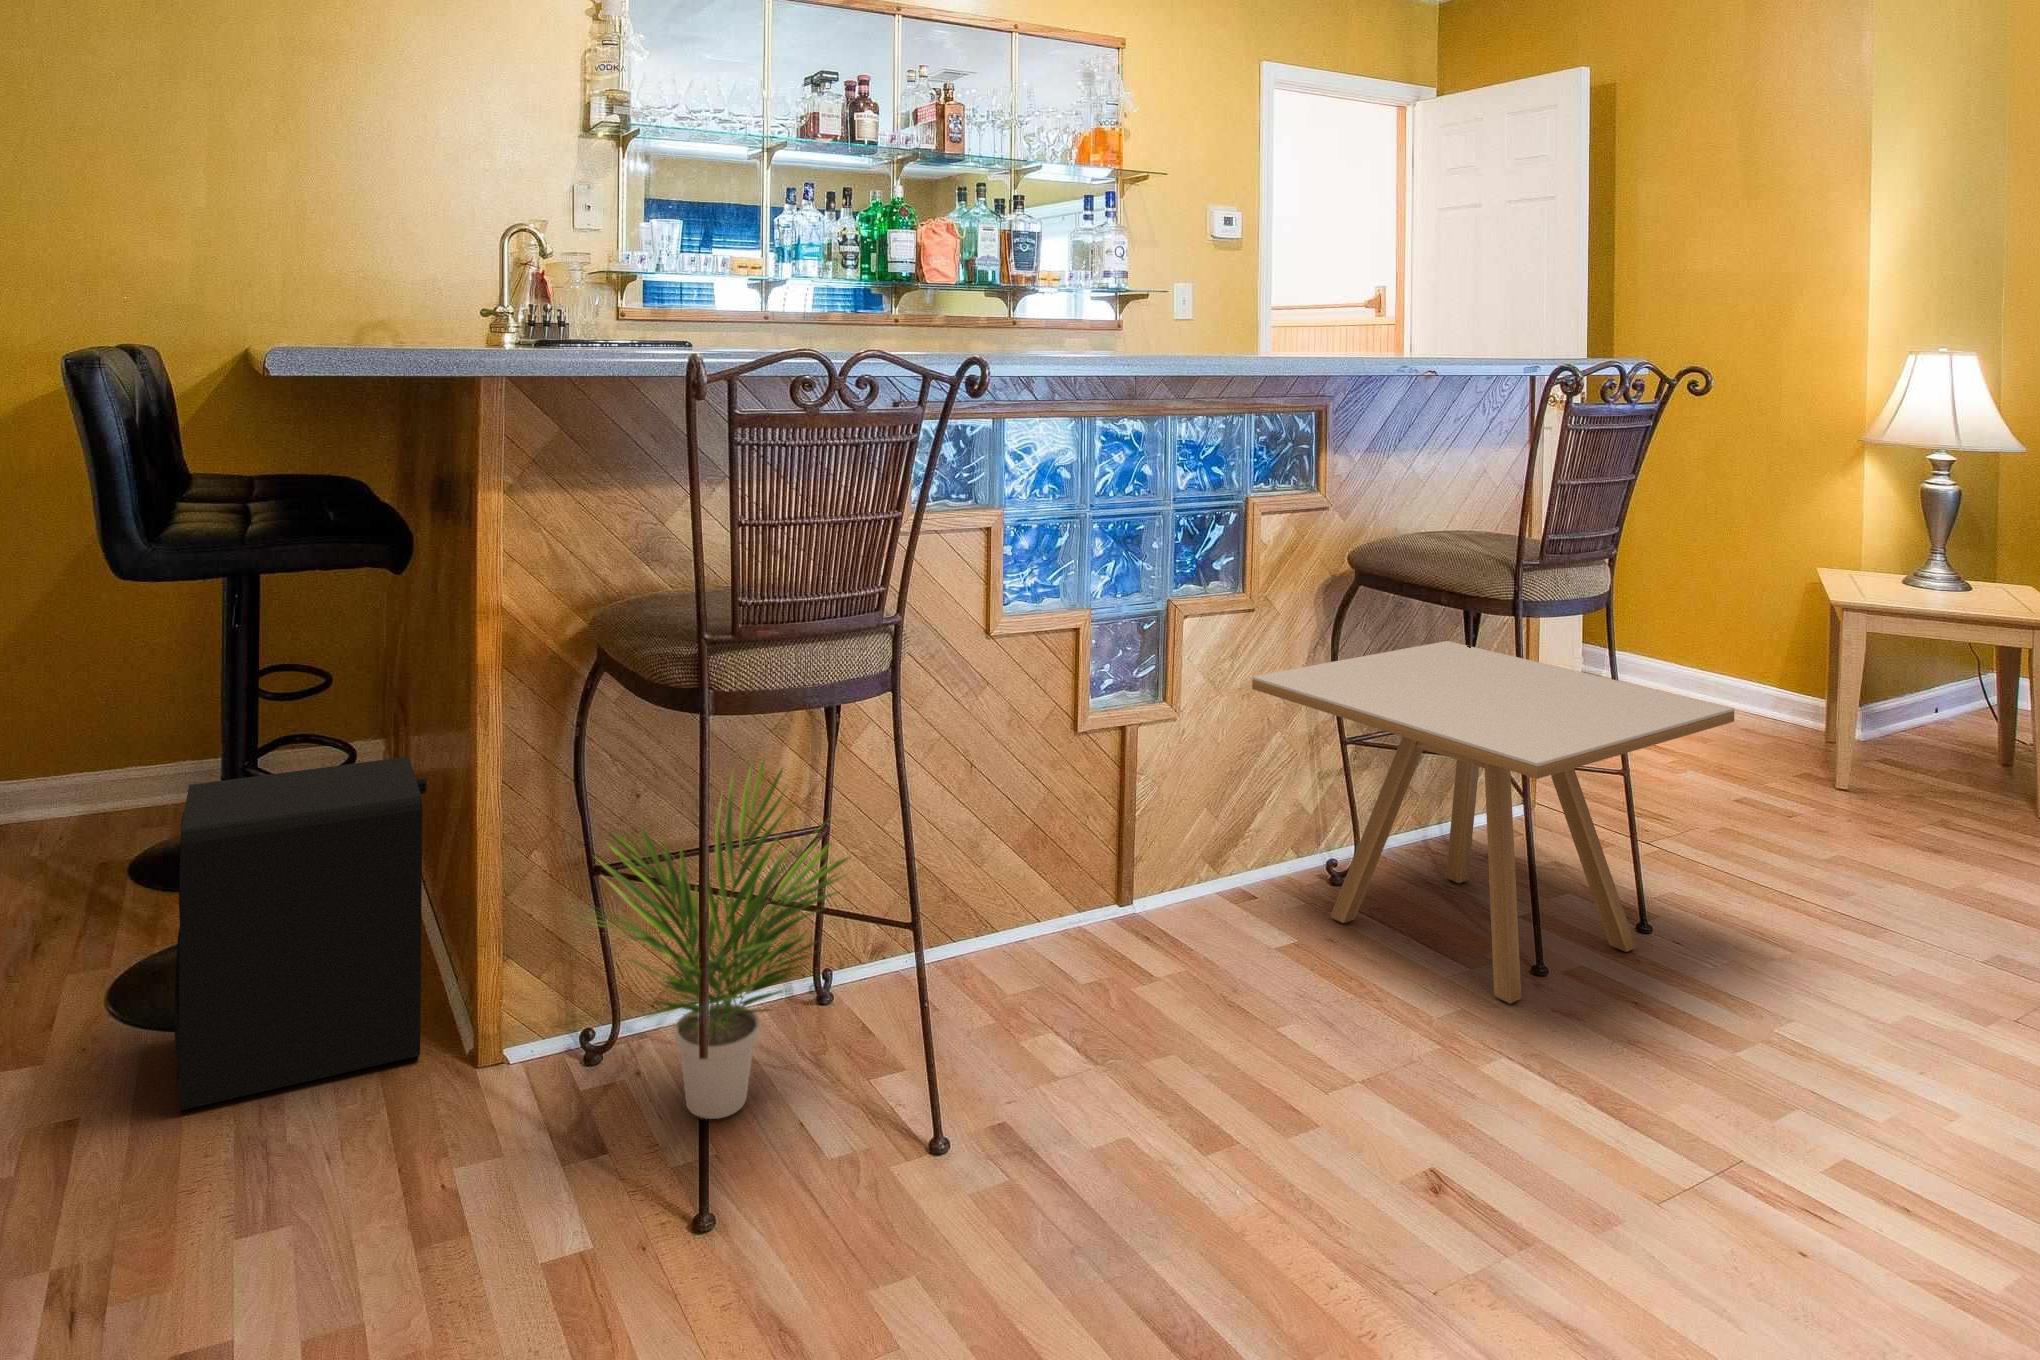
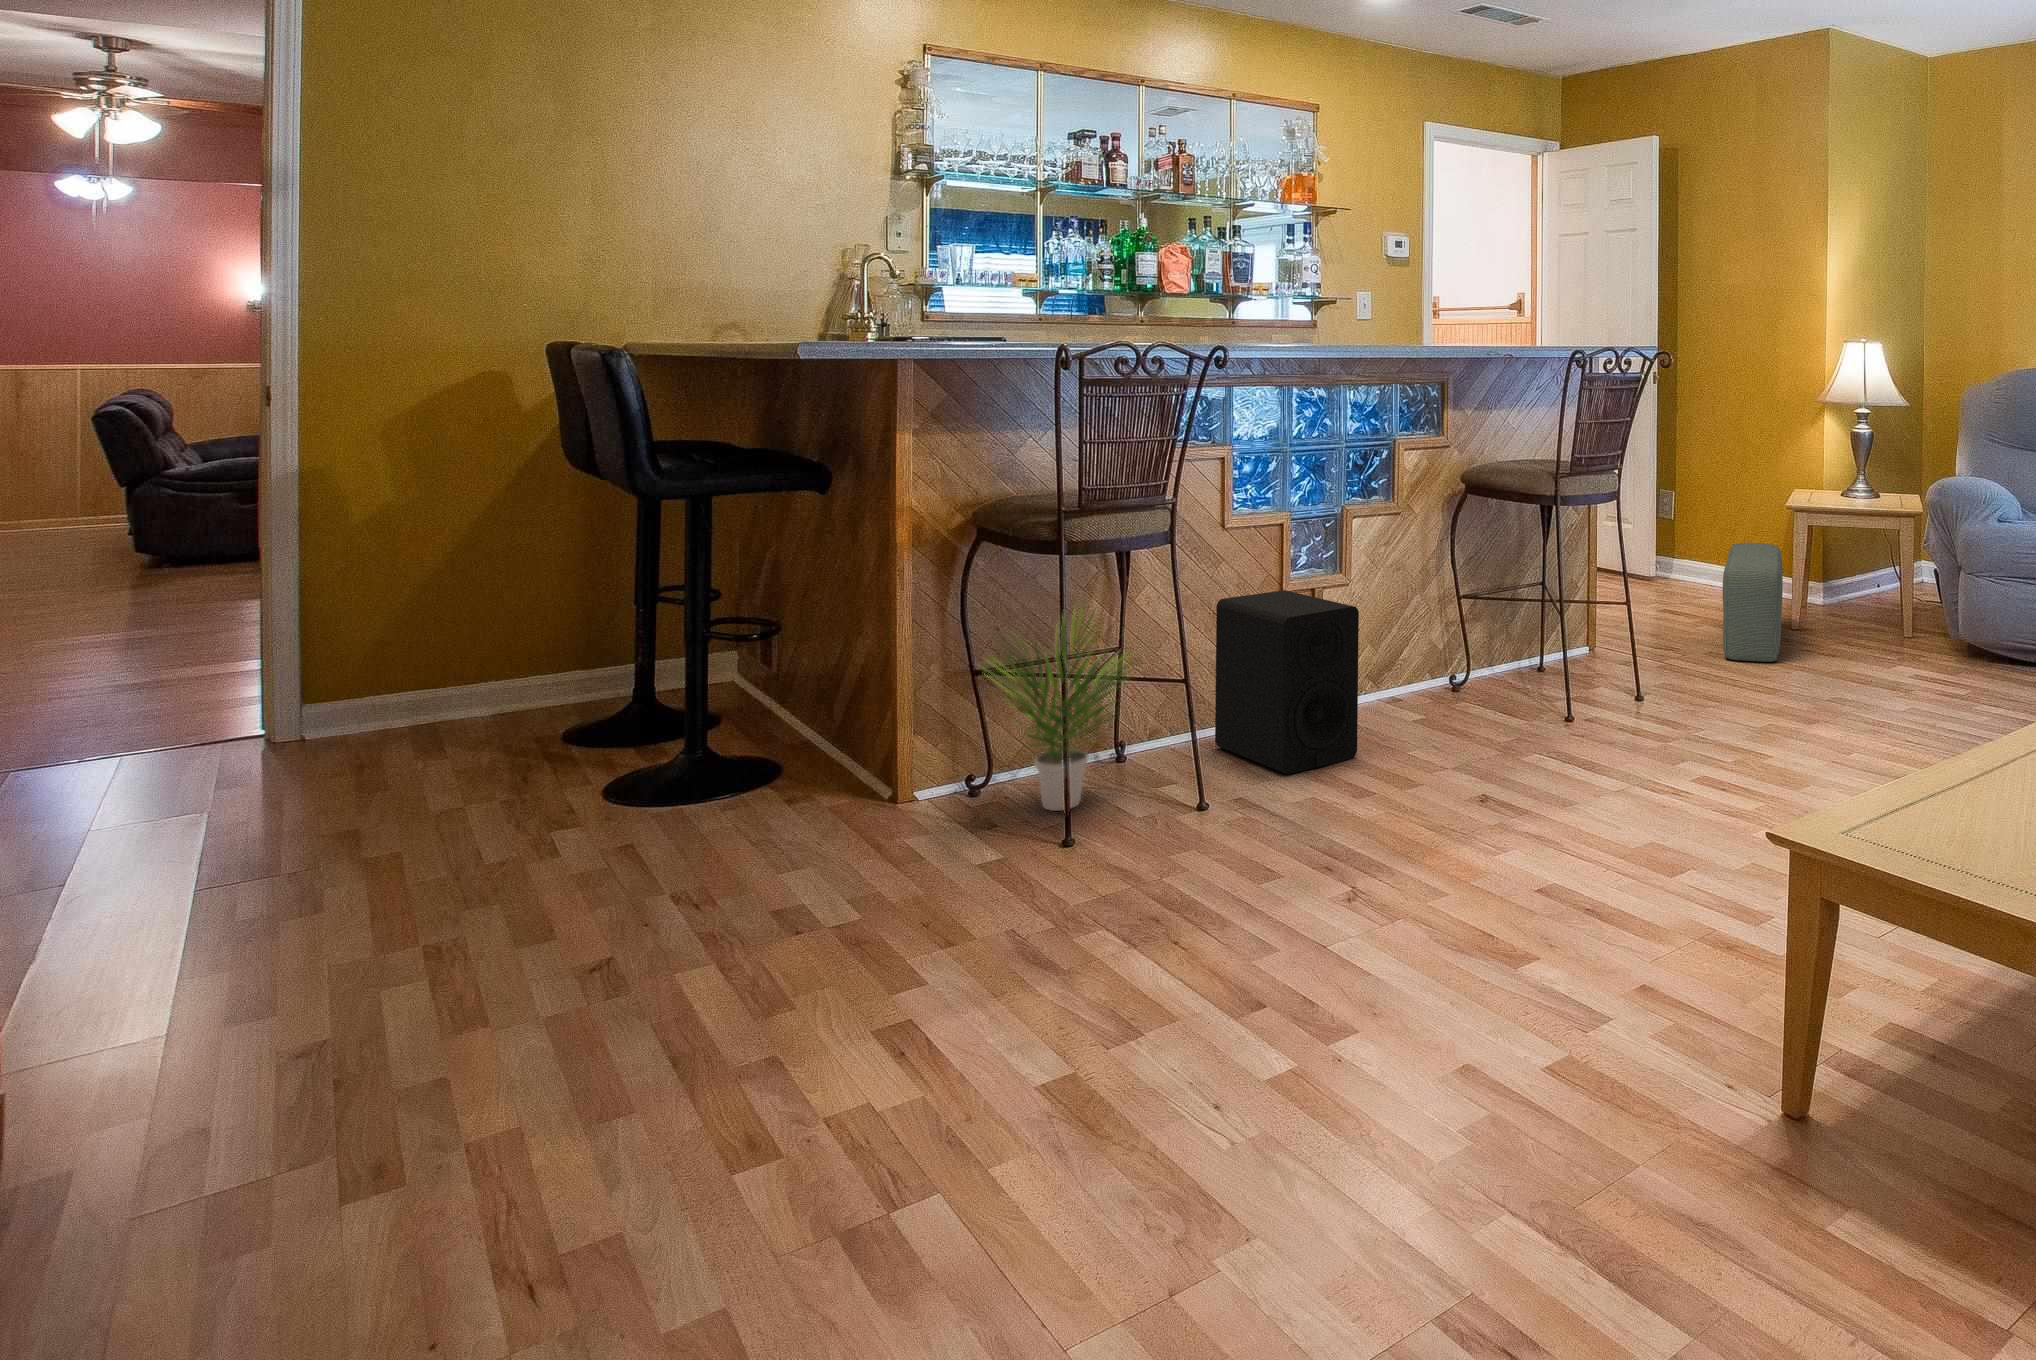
side table: present [1252,641,1735,1004] -> none [1399,535,1682,733]
pouf: none [1731,649,1858,859] -> present [1723,543,1783,662]
speaker: present [175,757,426,1111] -> present [1215,590,1359,774]

